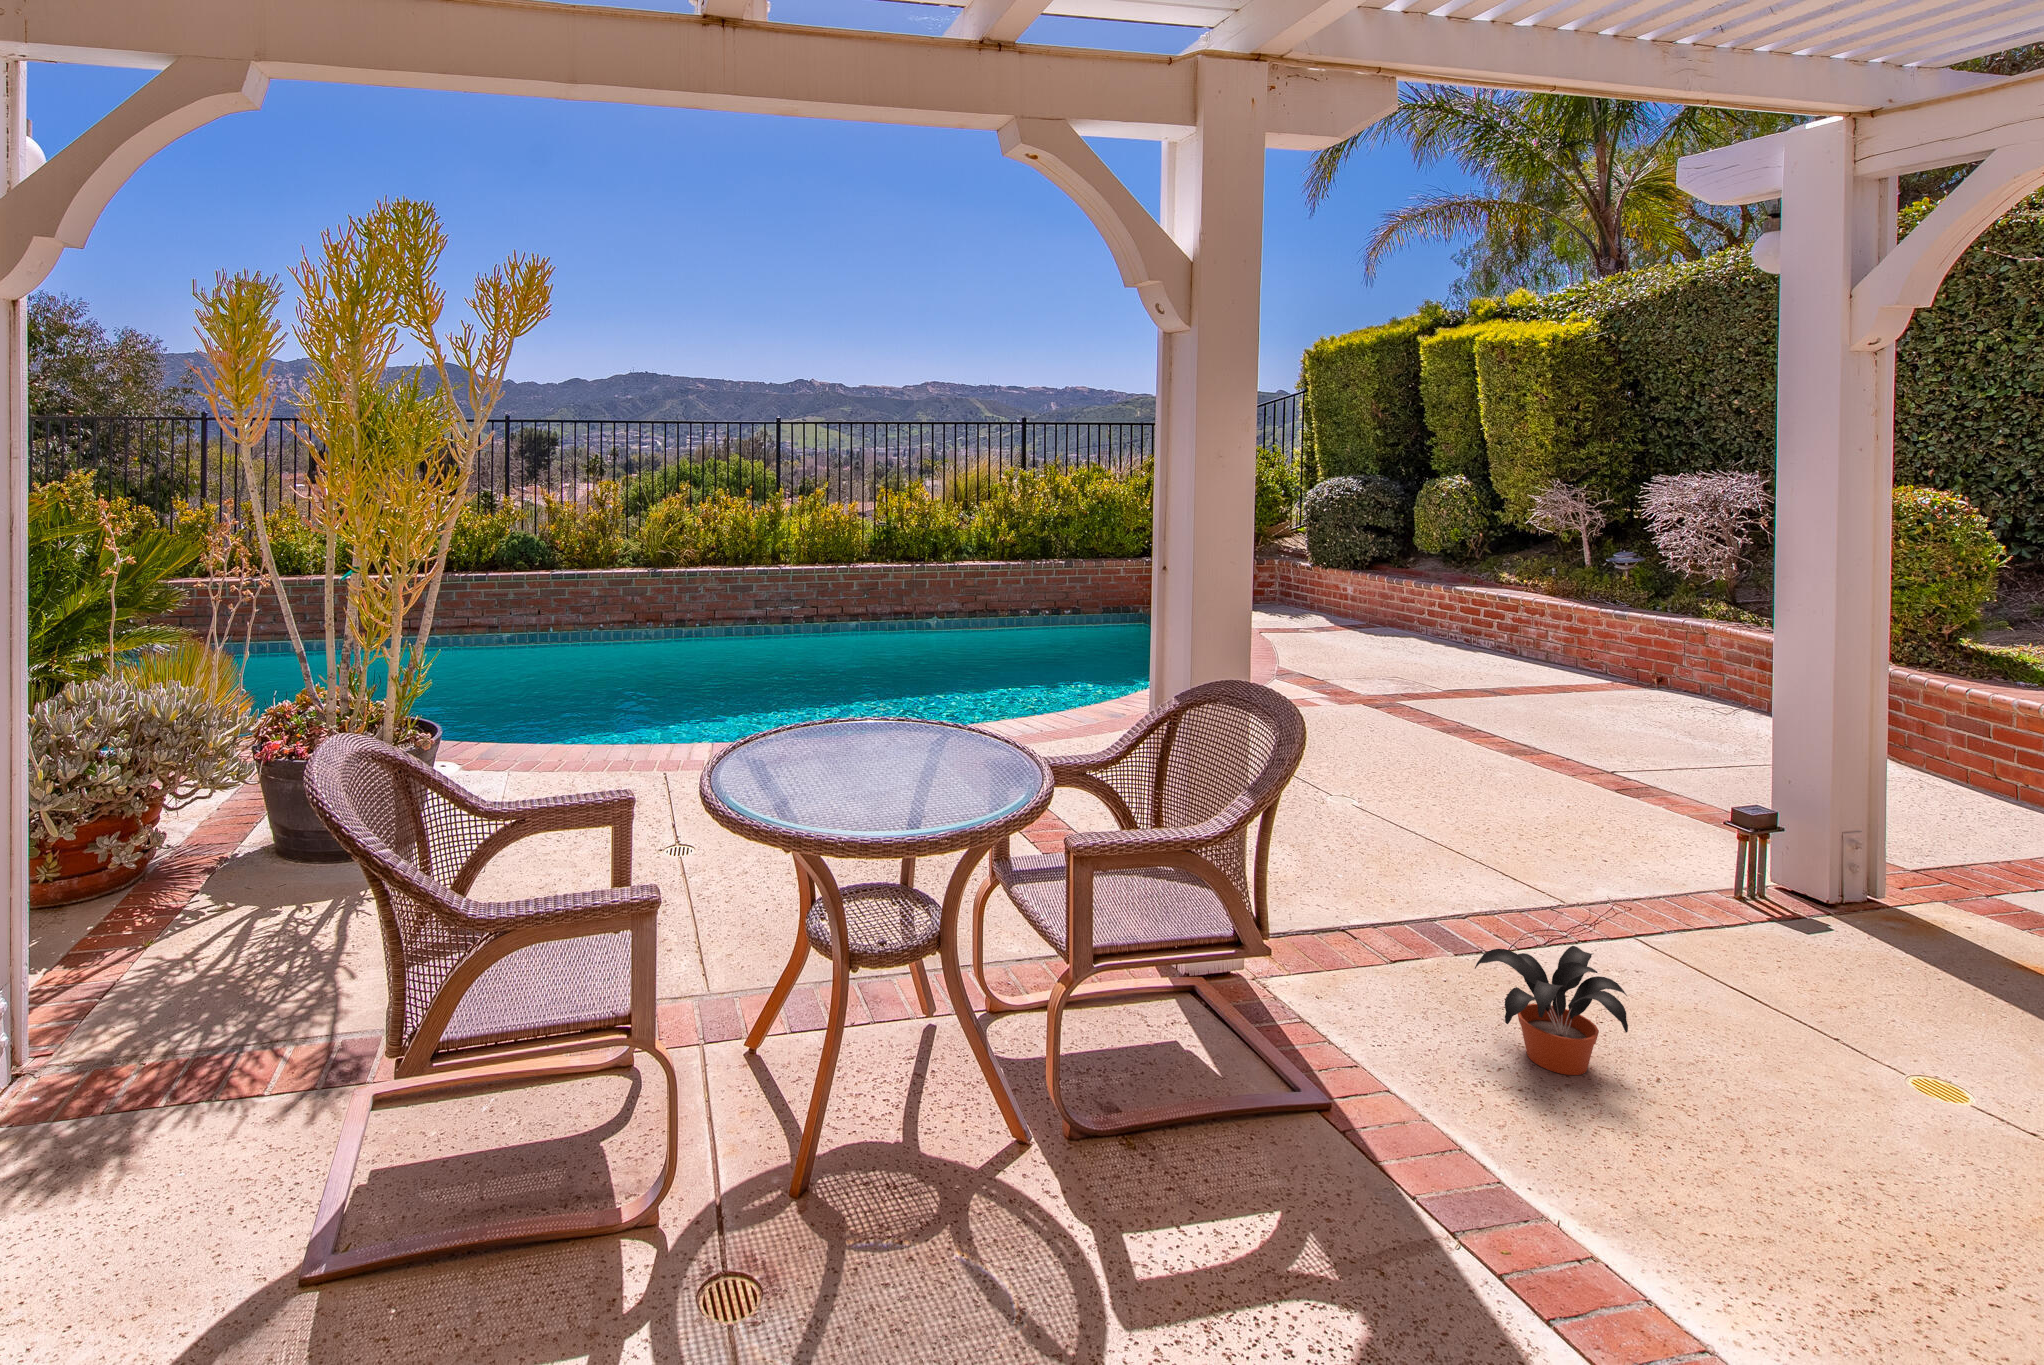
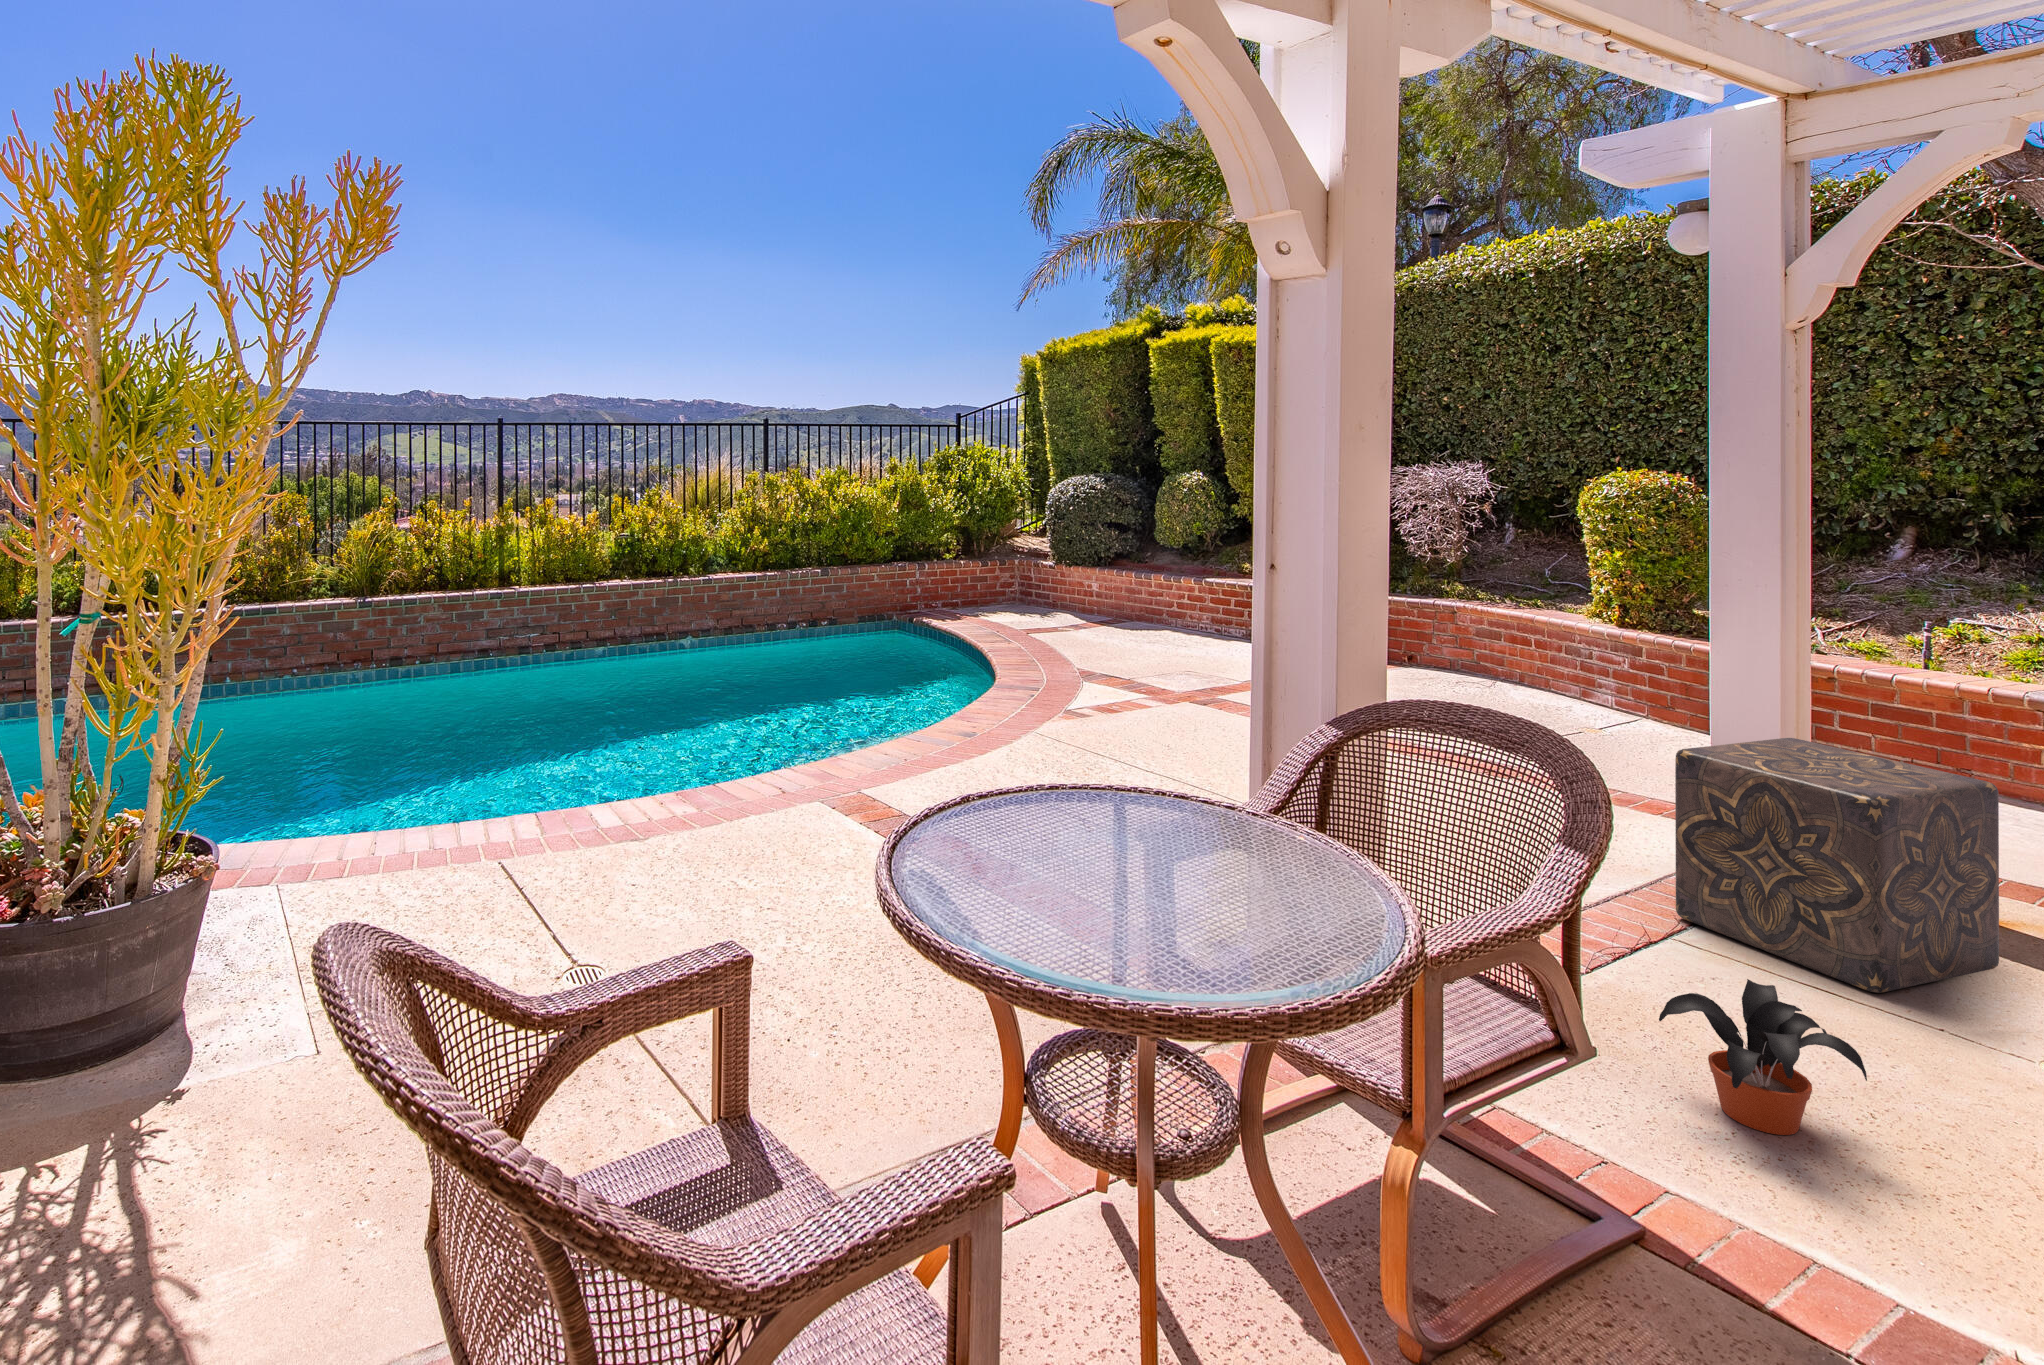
ottoman: none [1669,761,1989,1001] -> present [1675,738,1999,993]

